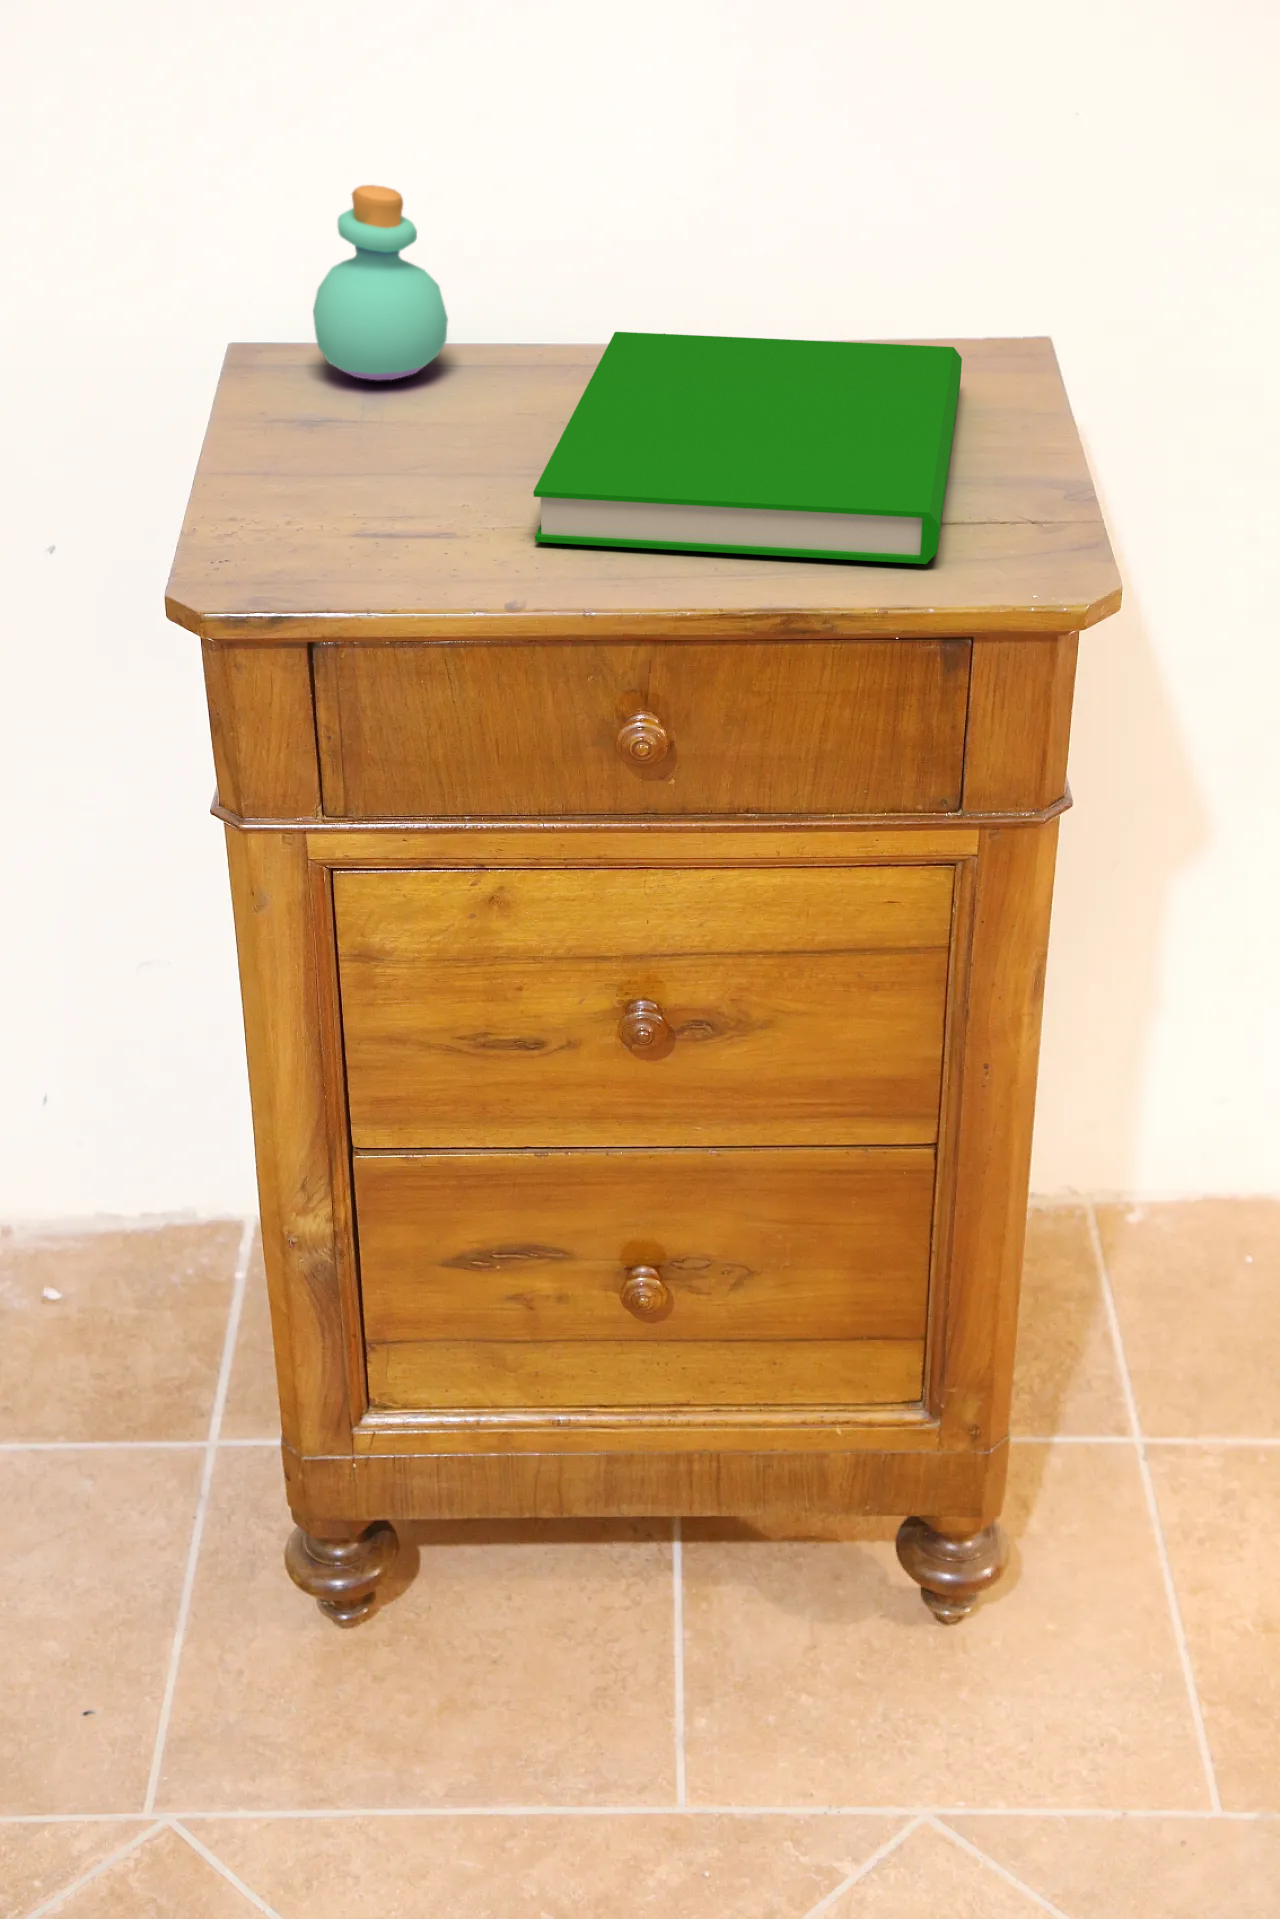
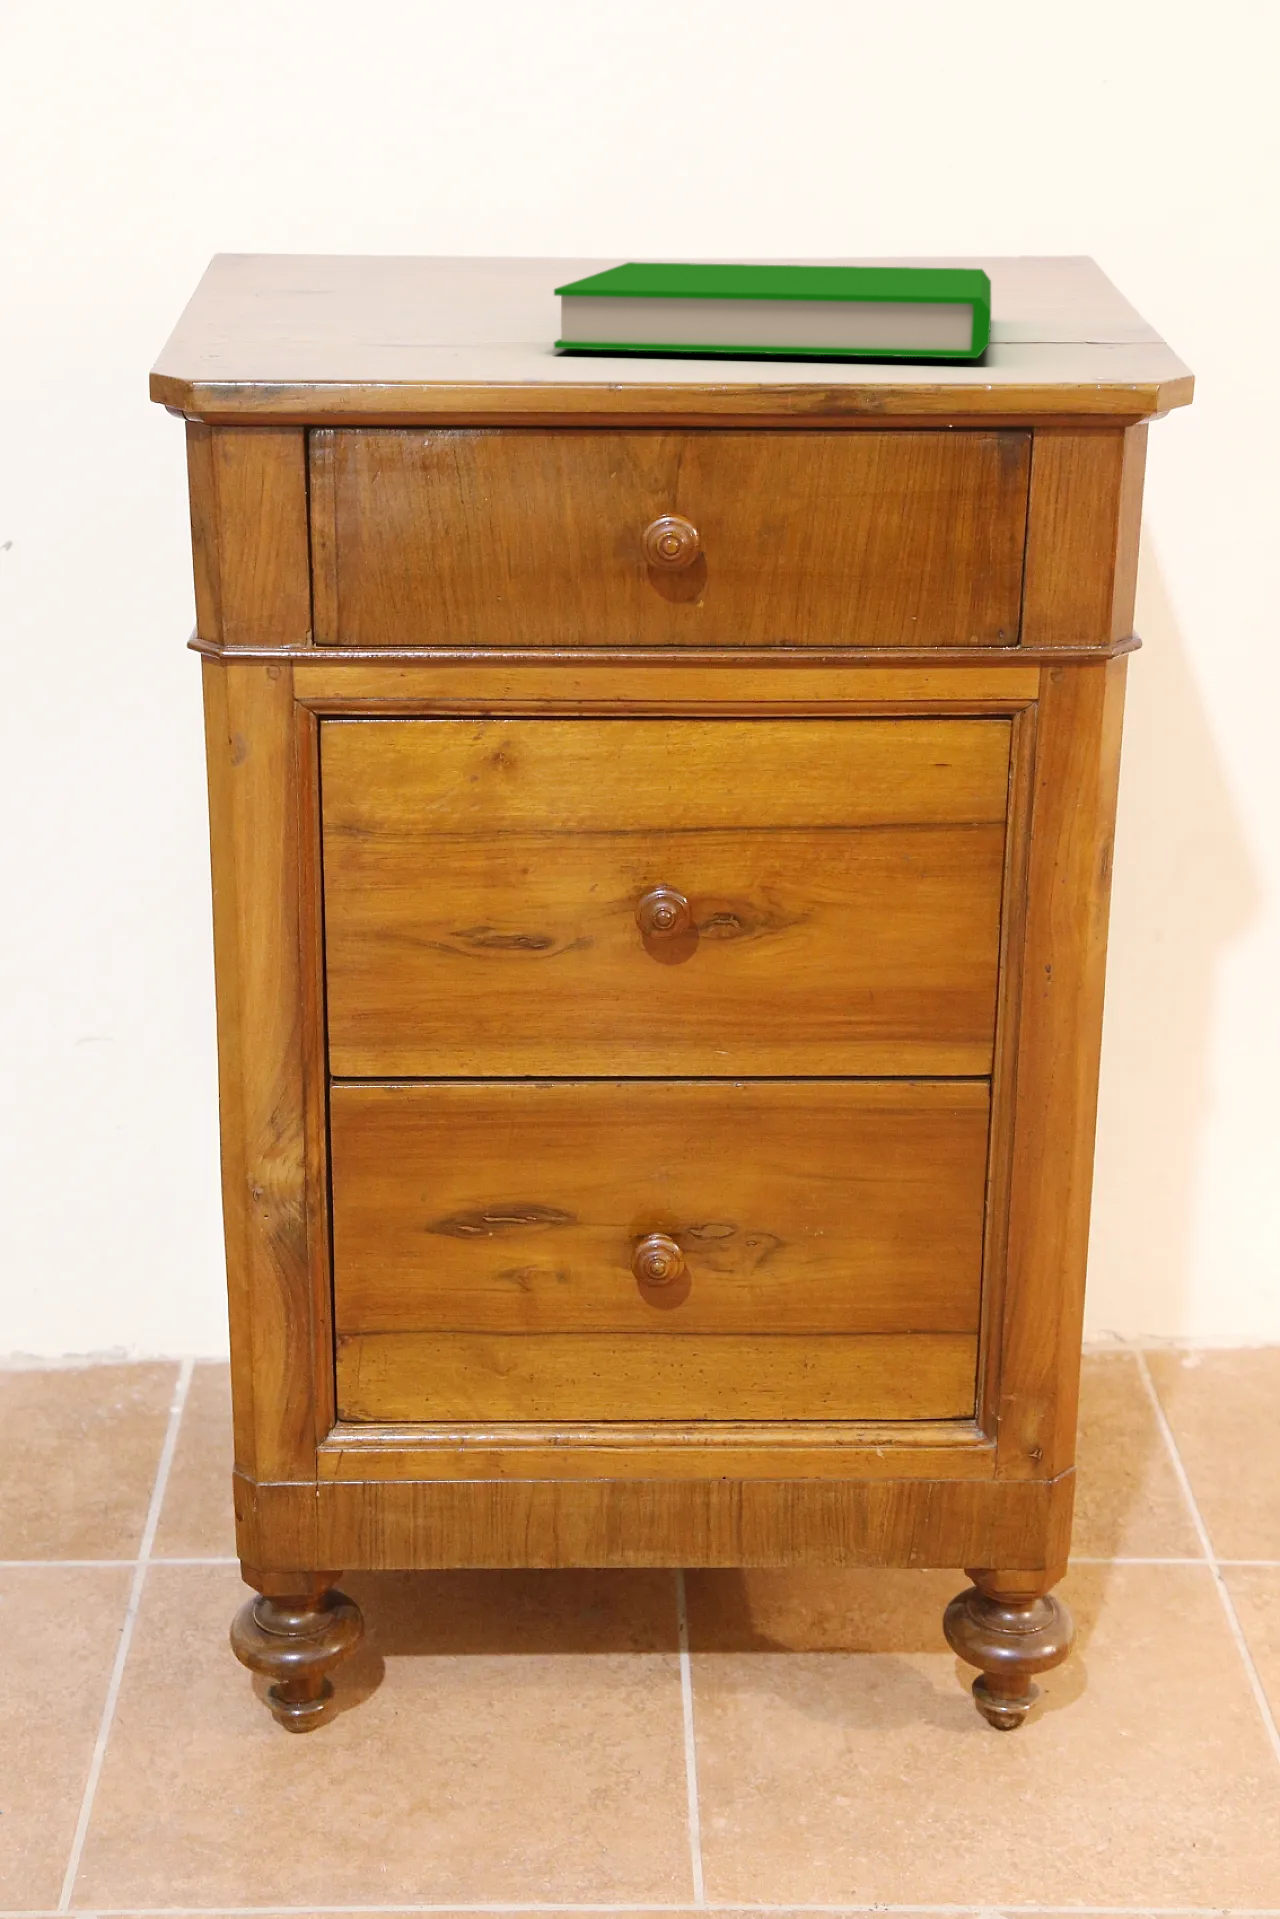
perfume bottle: present [313,185,448,380] -> none [314,103,455,306]

